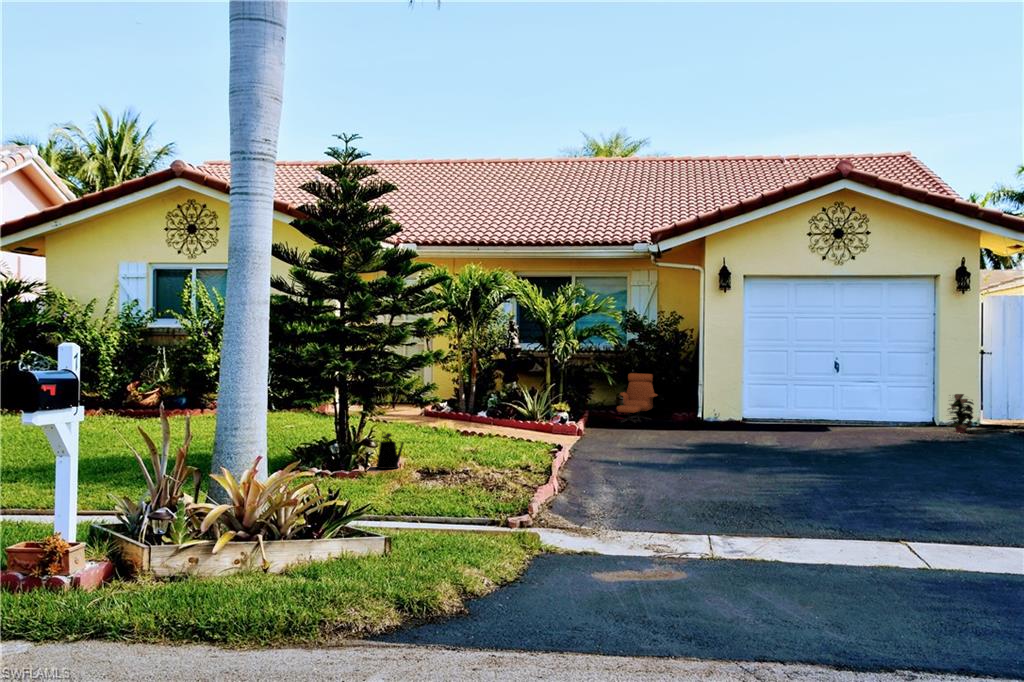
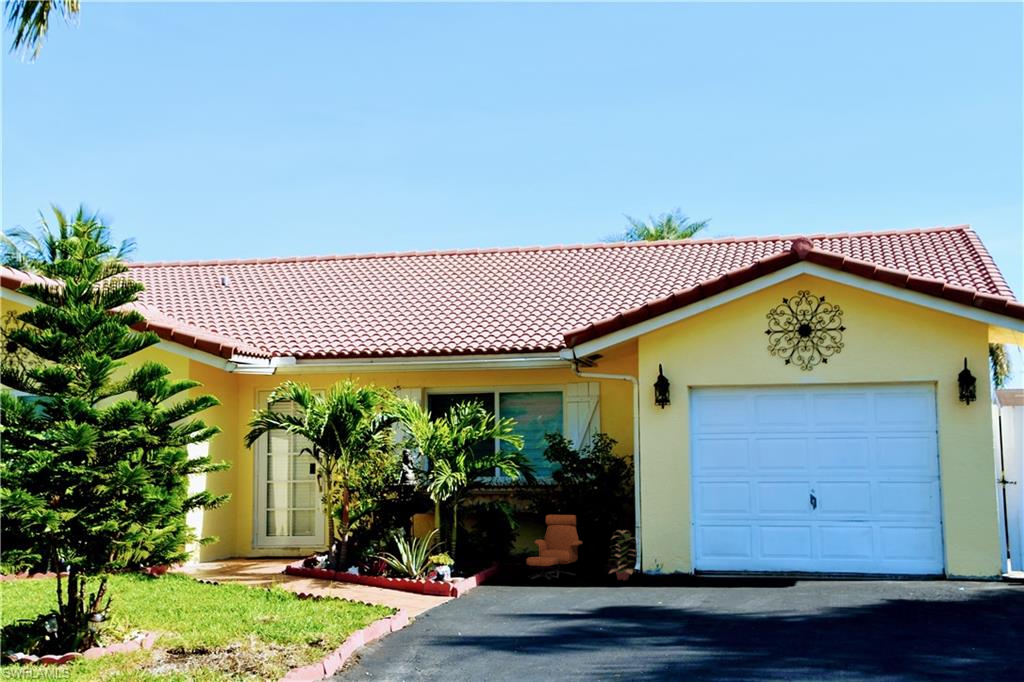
decorative plant: present [948,394,974,433] -> present [609,530,637,580]
watering can: present [374,432,403,469] -> none [122,589,160,647]

